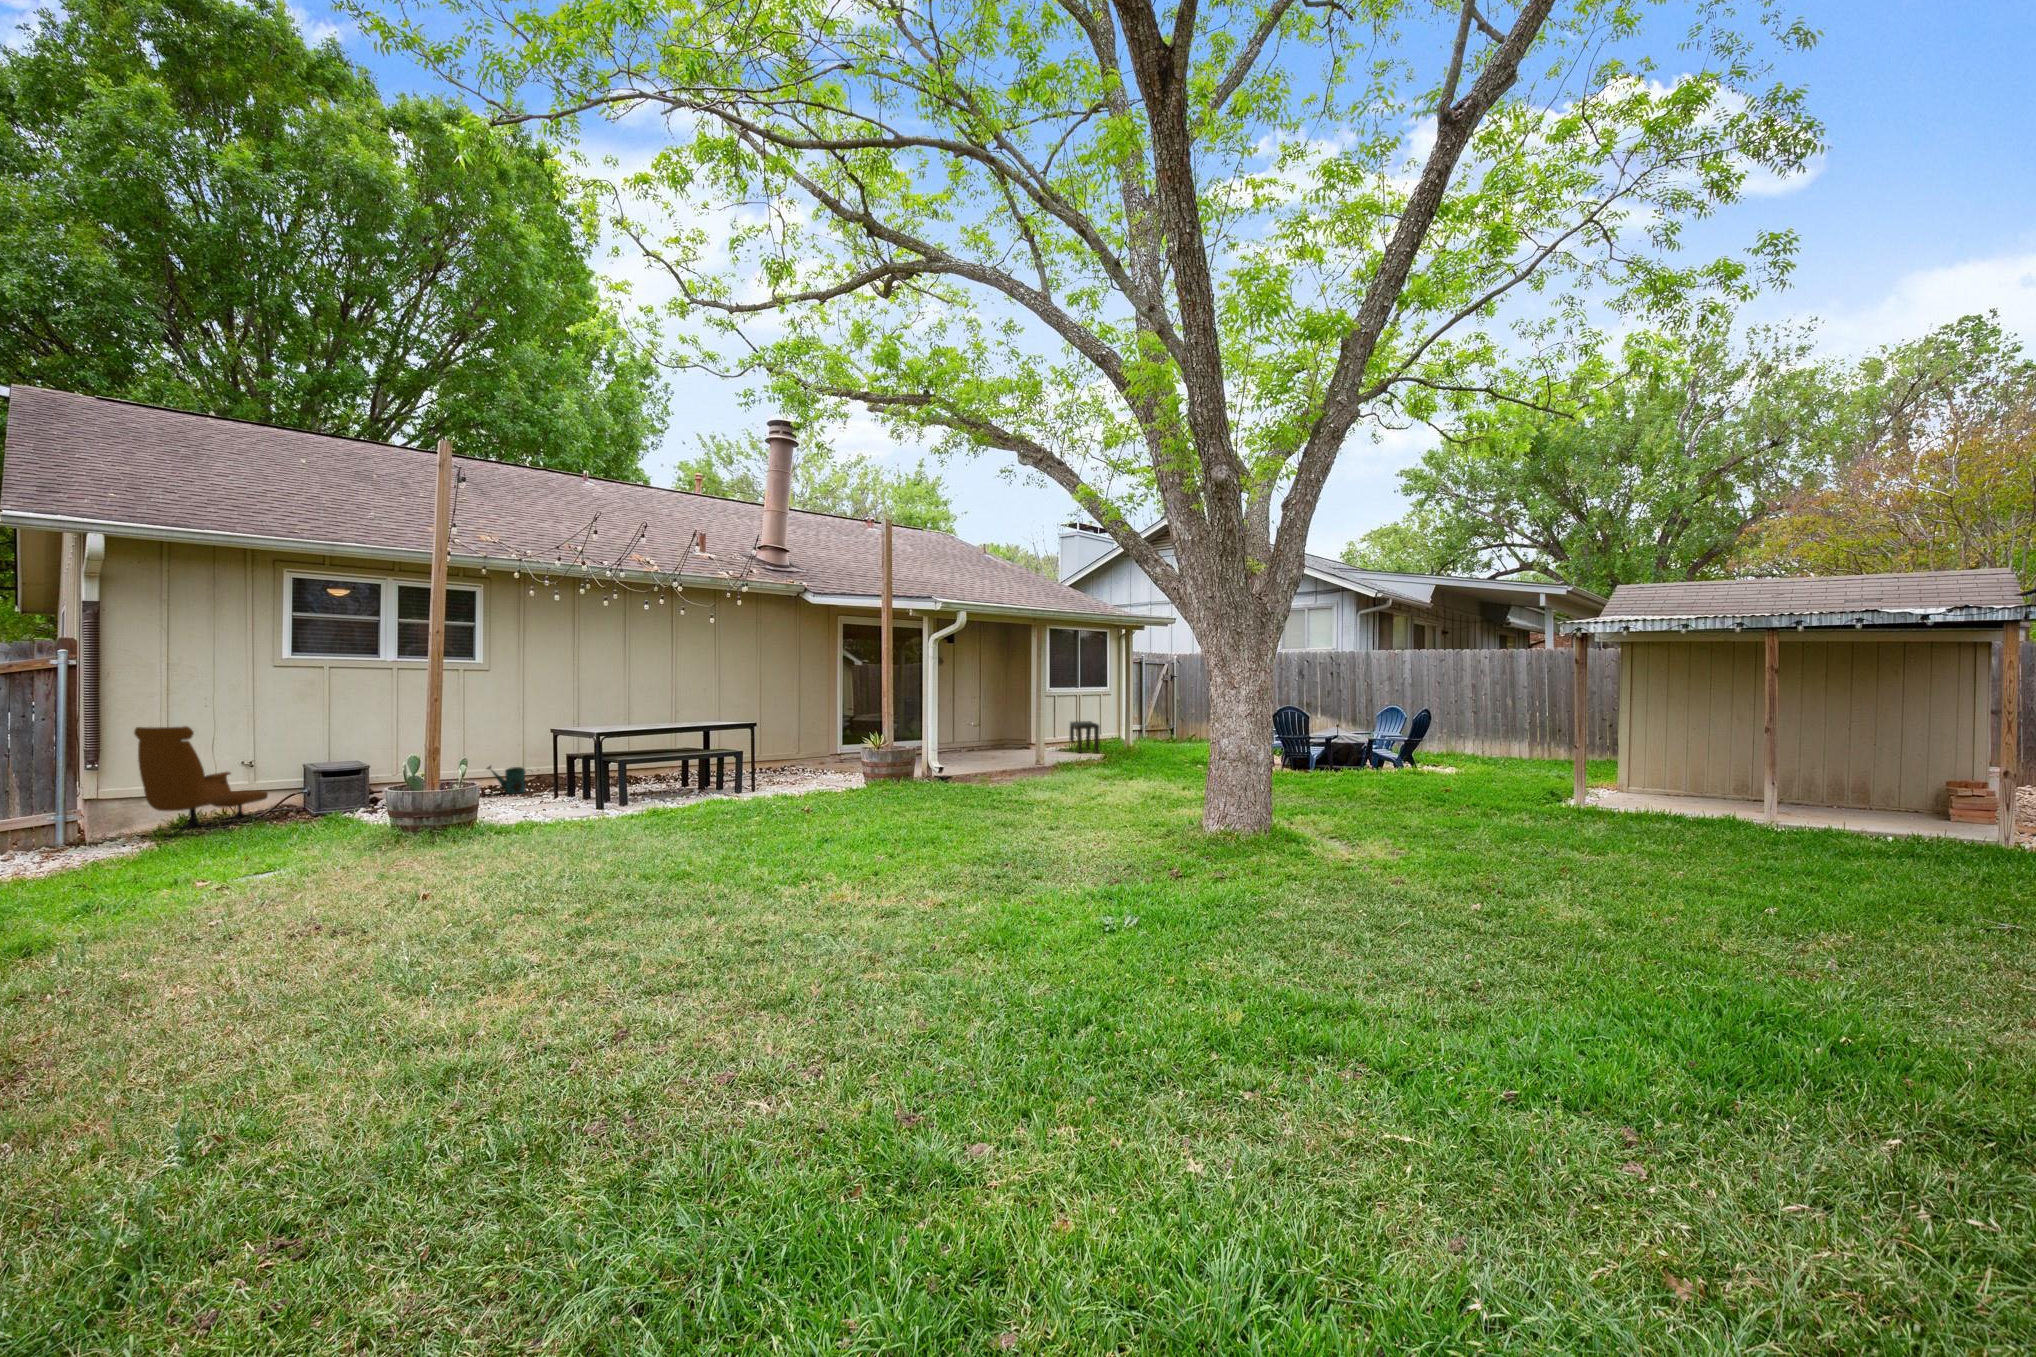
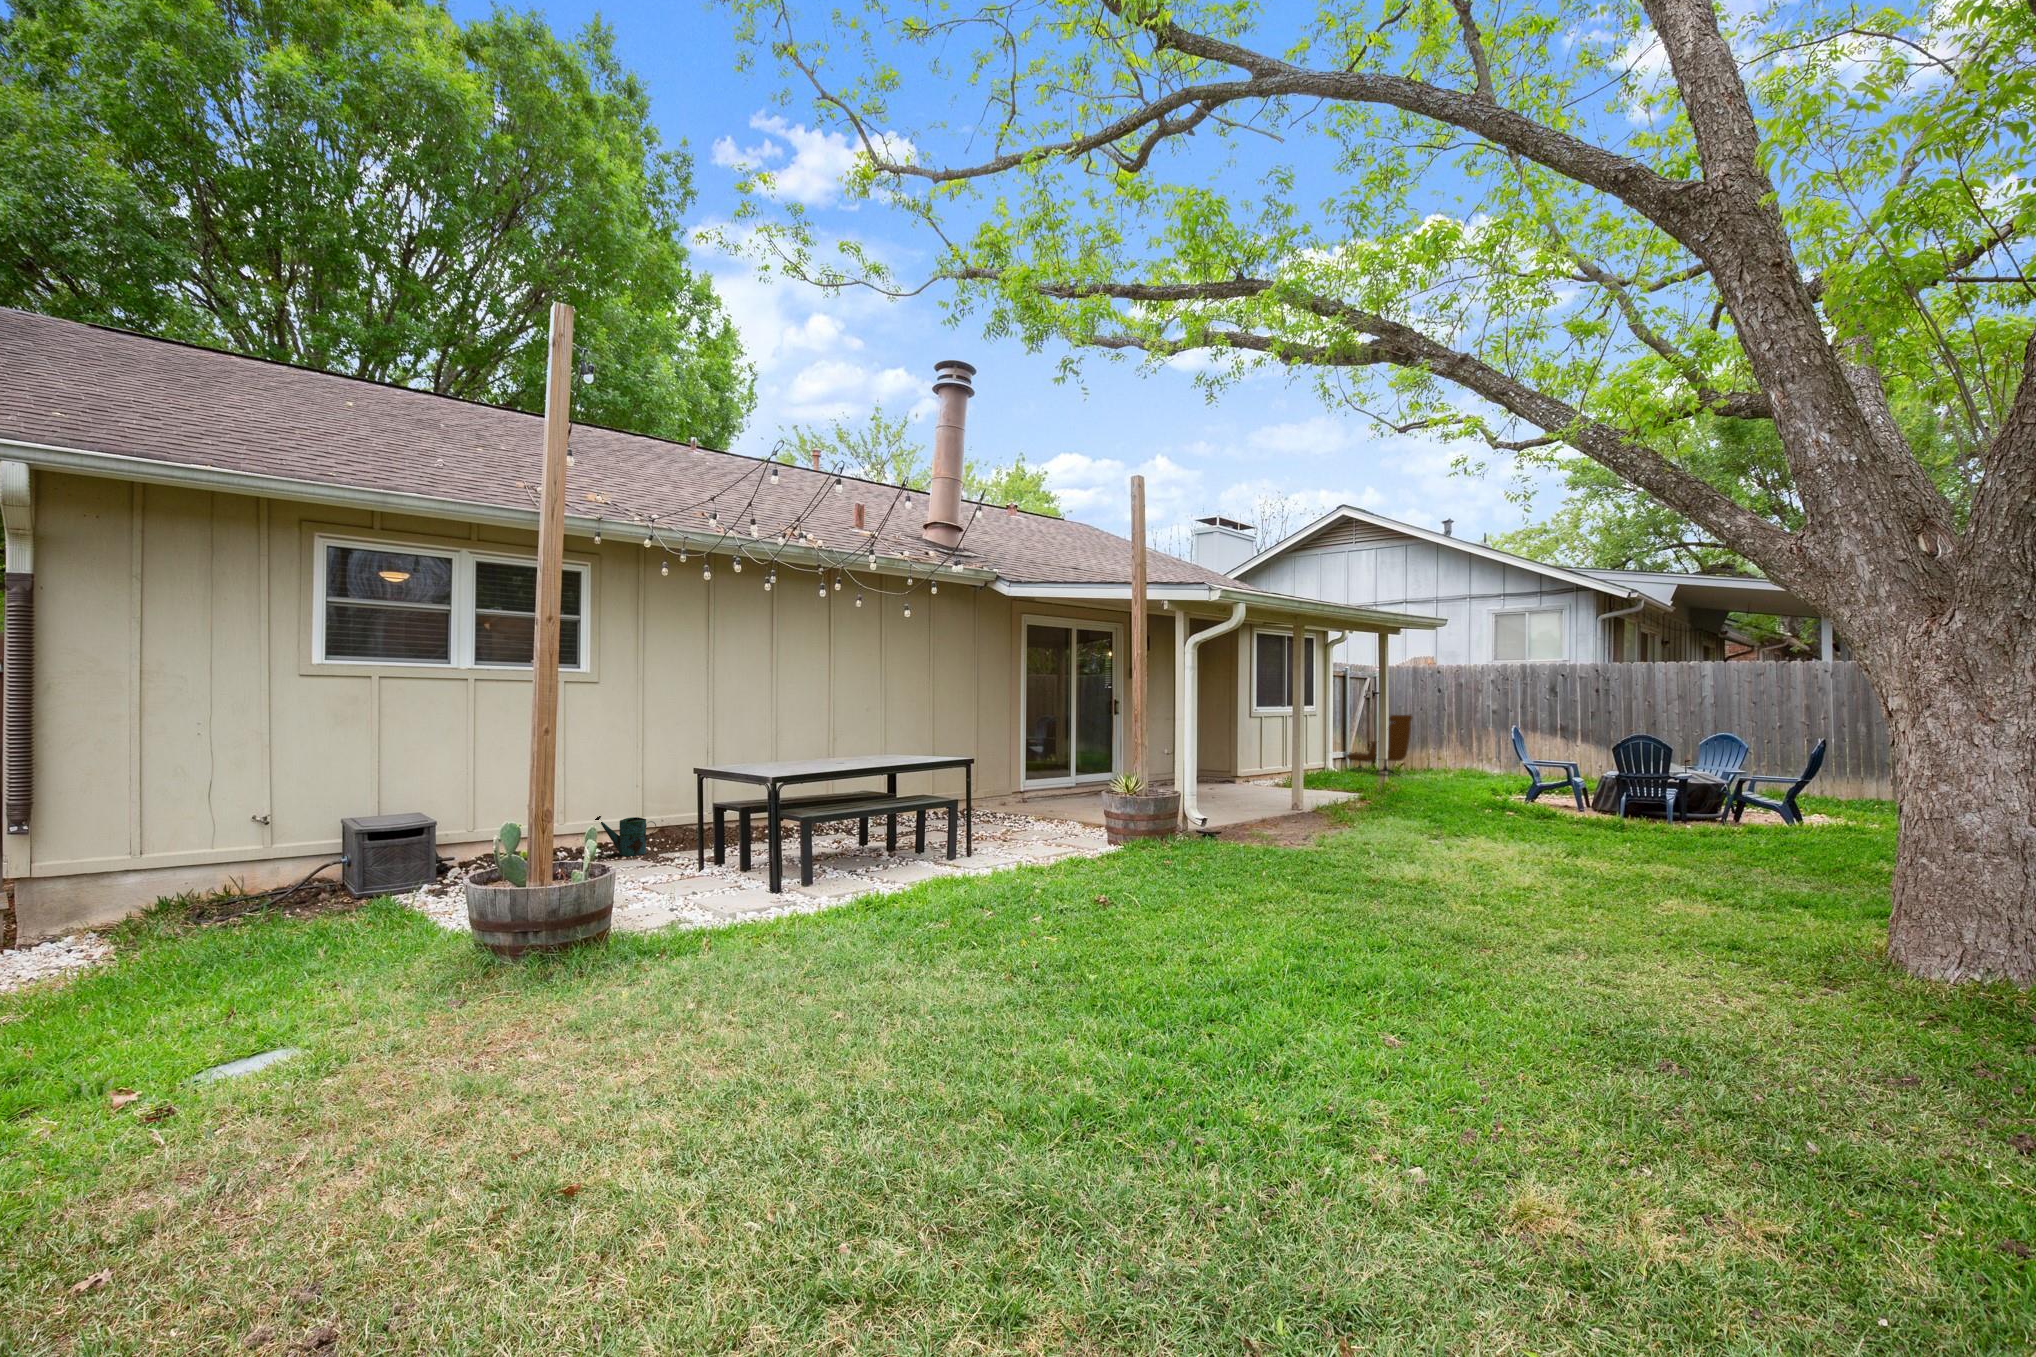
bench: present [1069,721,1099,753] -> none [1288,751,1340,793]
lounge chair: present [134,726,268,840] -> present [1347,715,1412,774]

